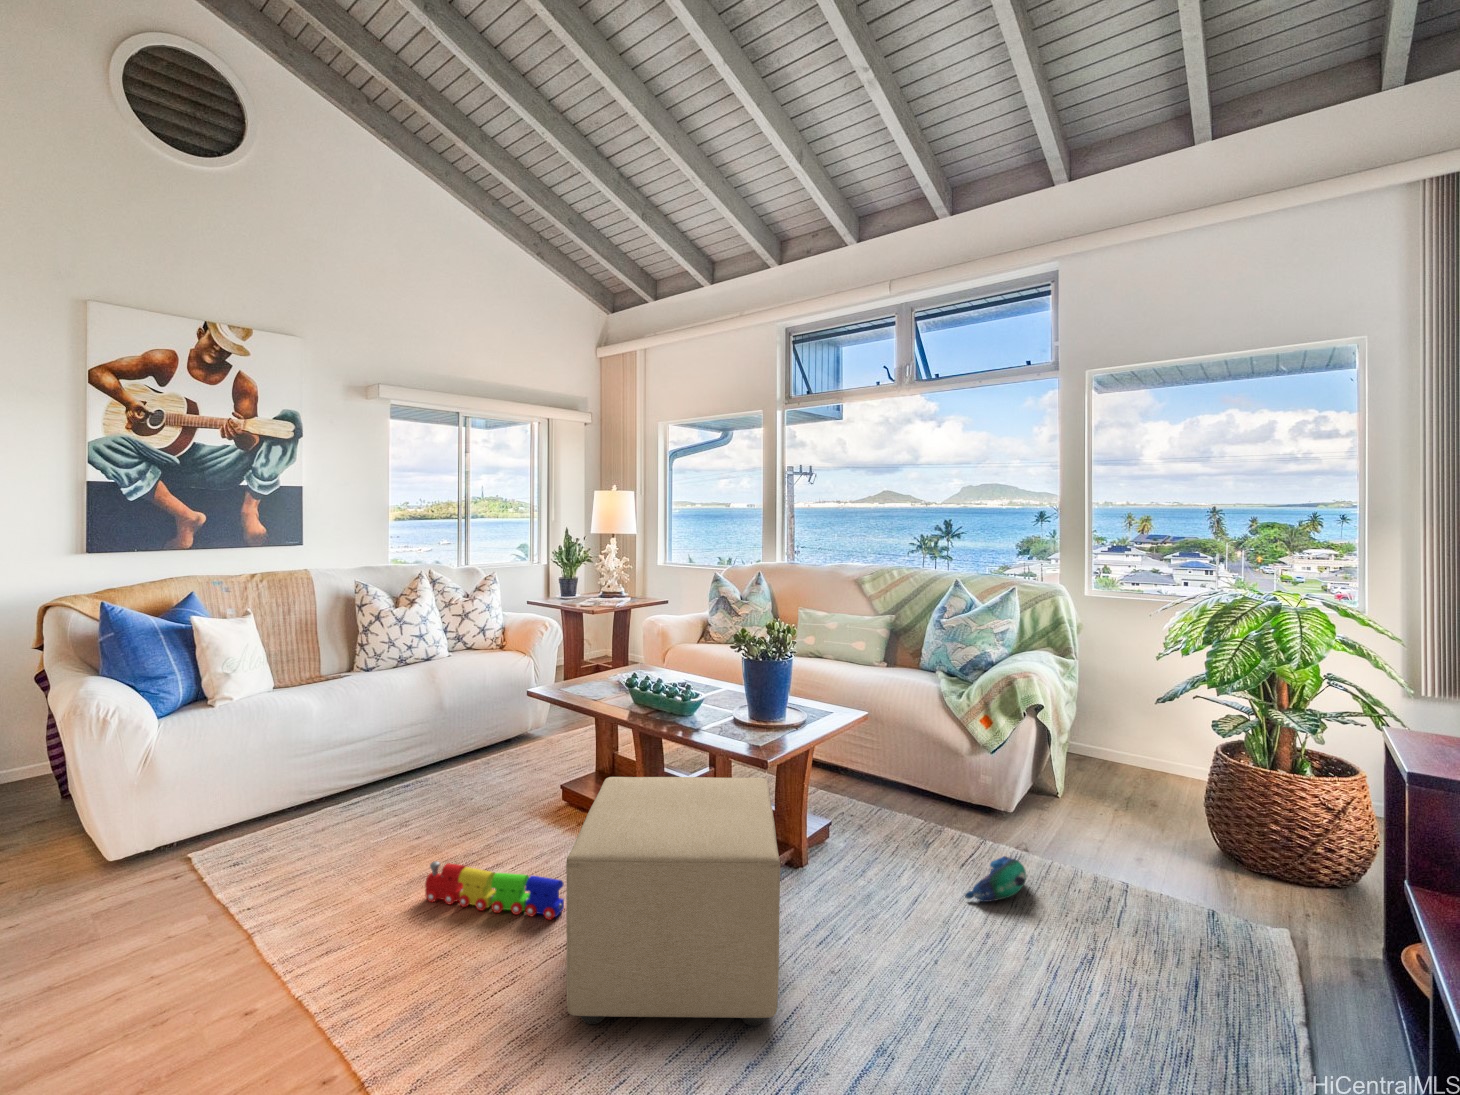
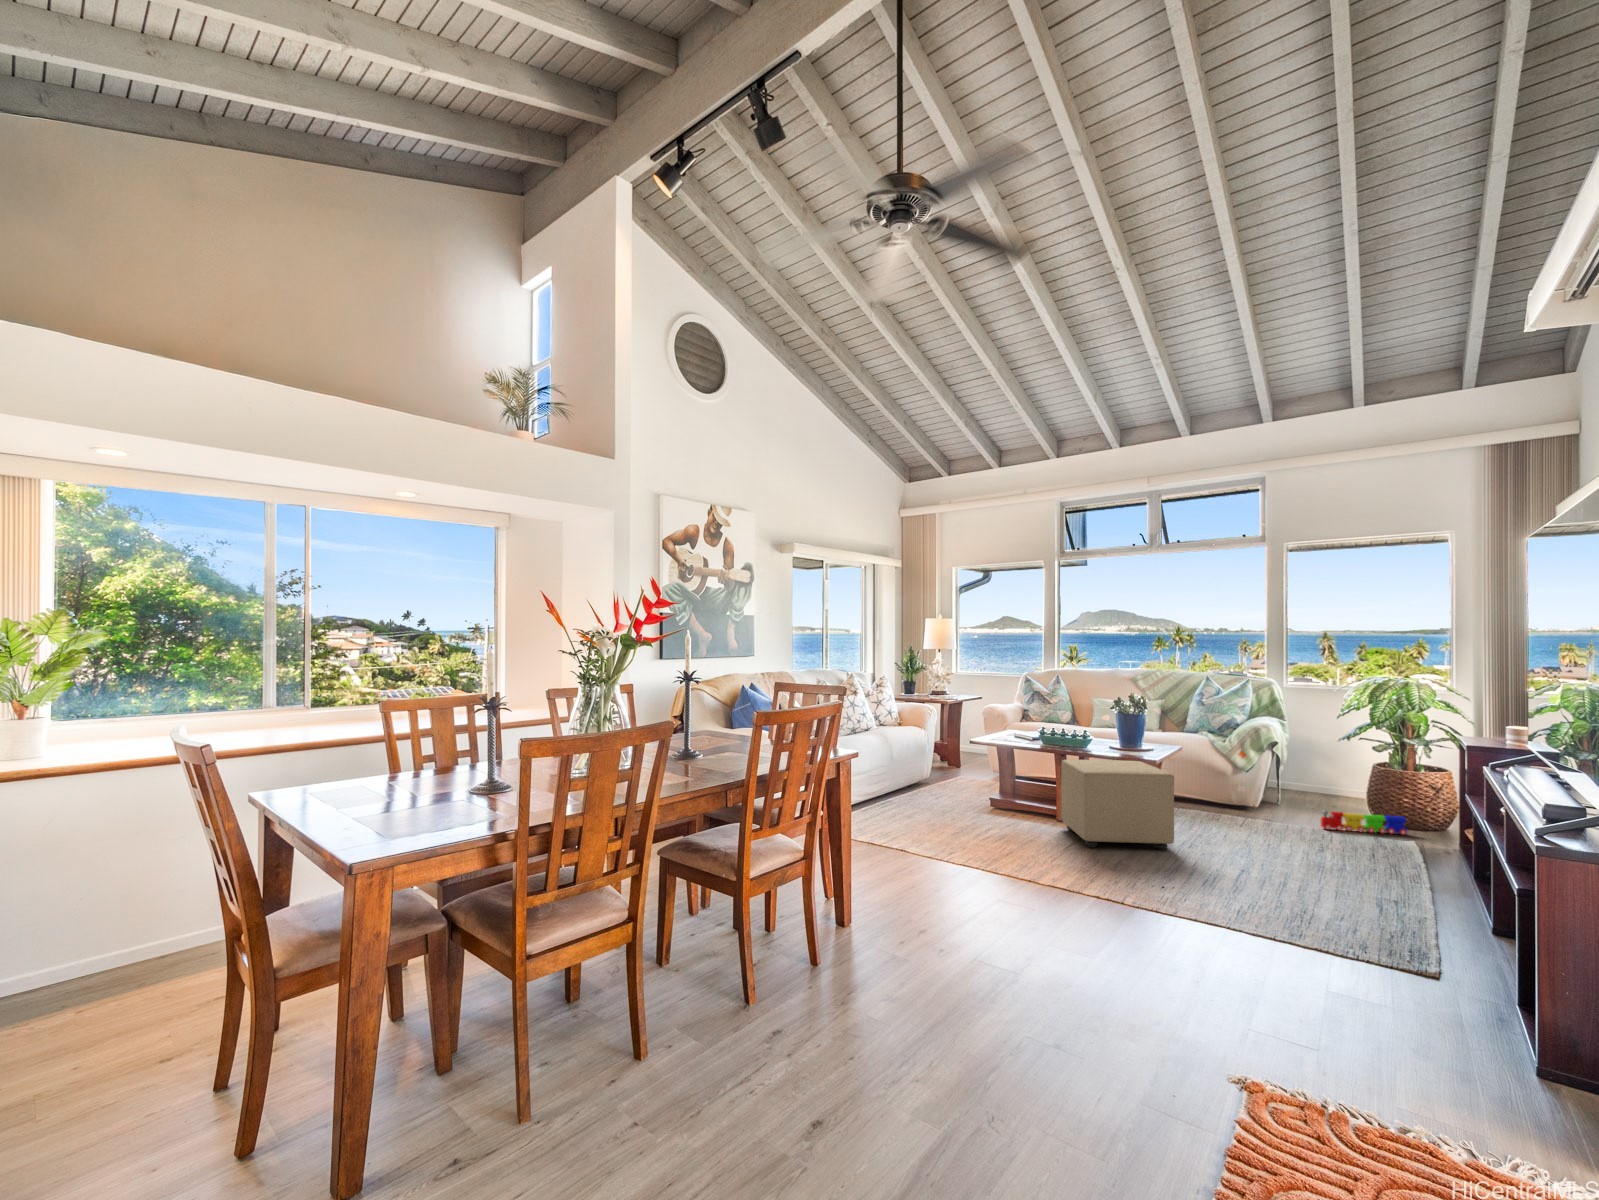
plush toy: present [965,856,1026,902] -> none [1242,813,1274,830]
toy train: present [425,861,564,920] -> present [1321,811,1407,835]

